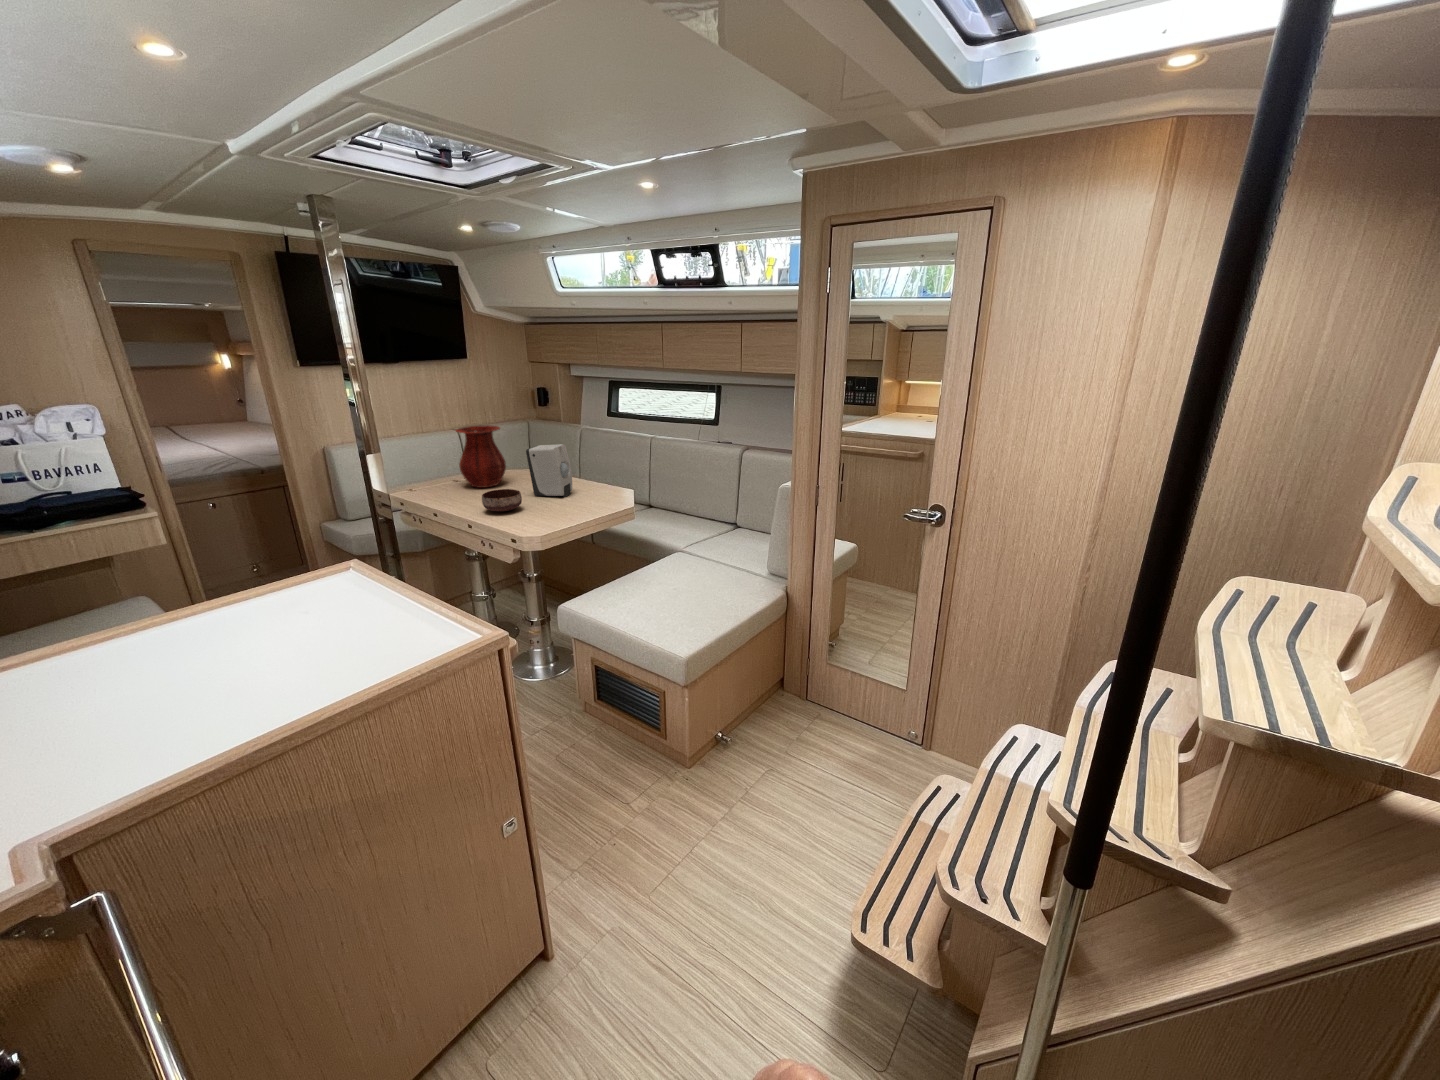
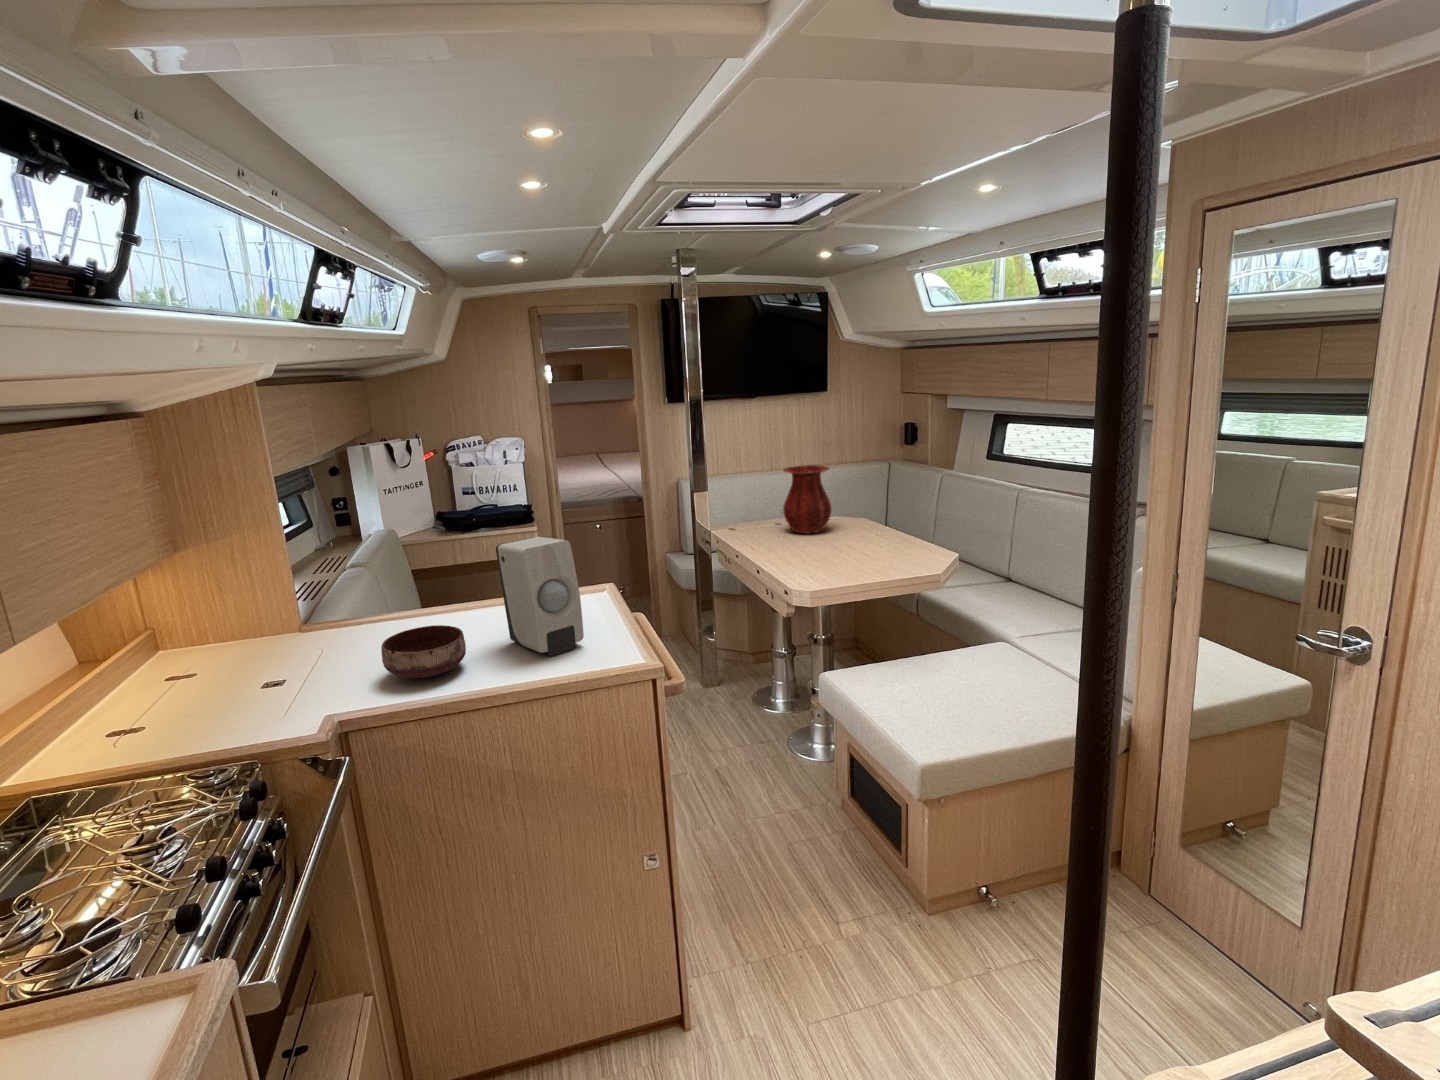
soap dispenser: present [526,444,572,497] -> present [496,537,584,656]
bowl: present [482,489,522,511] -> present [381,625,466,678]

